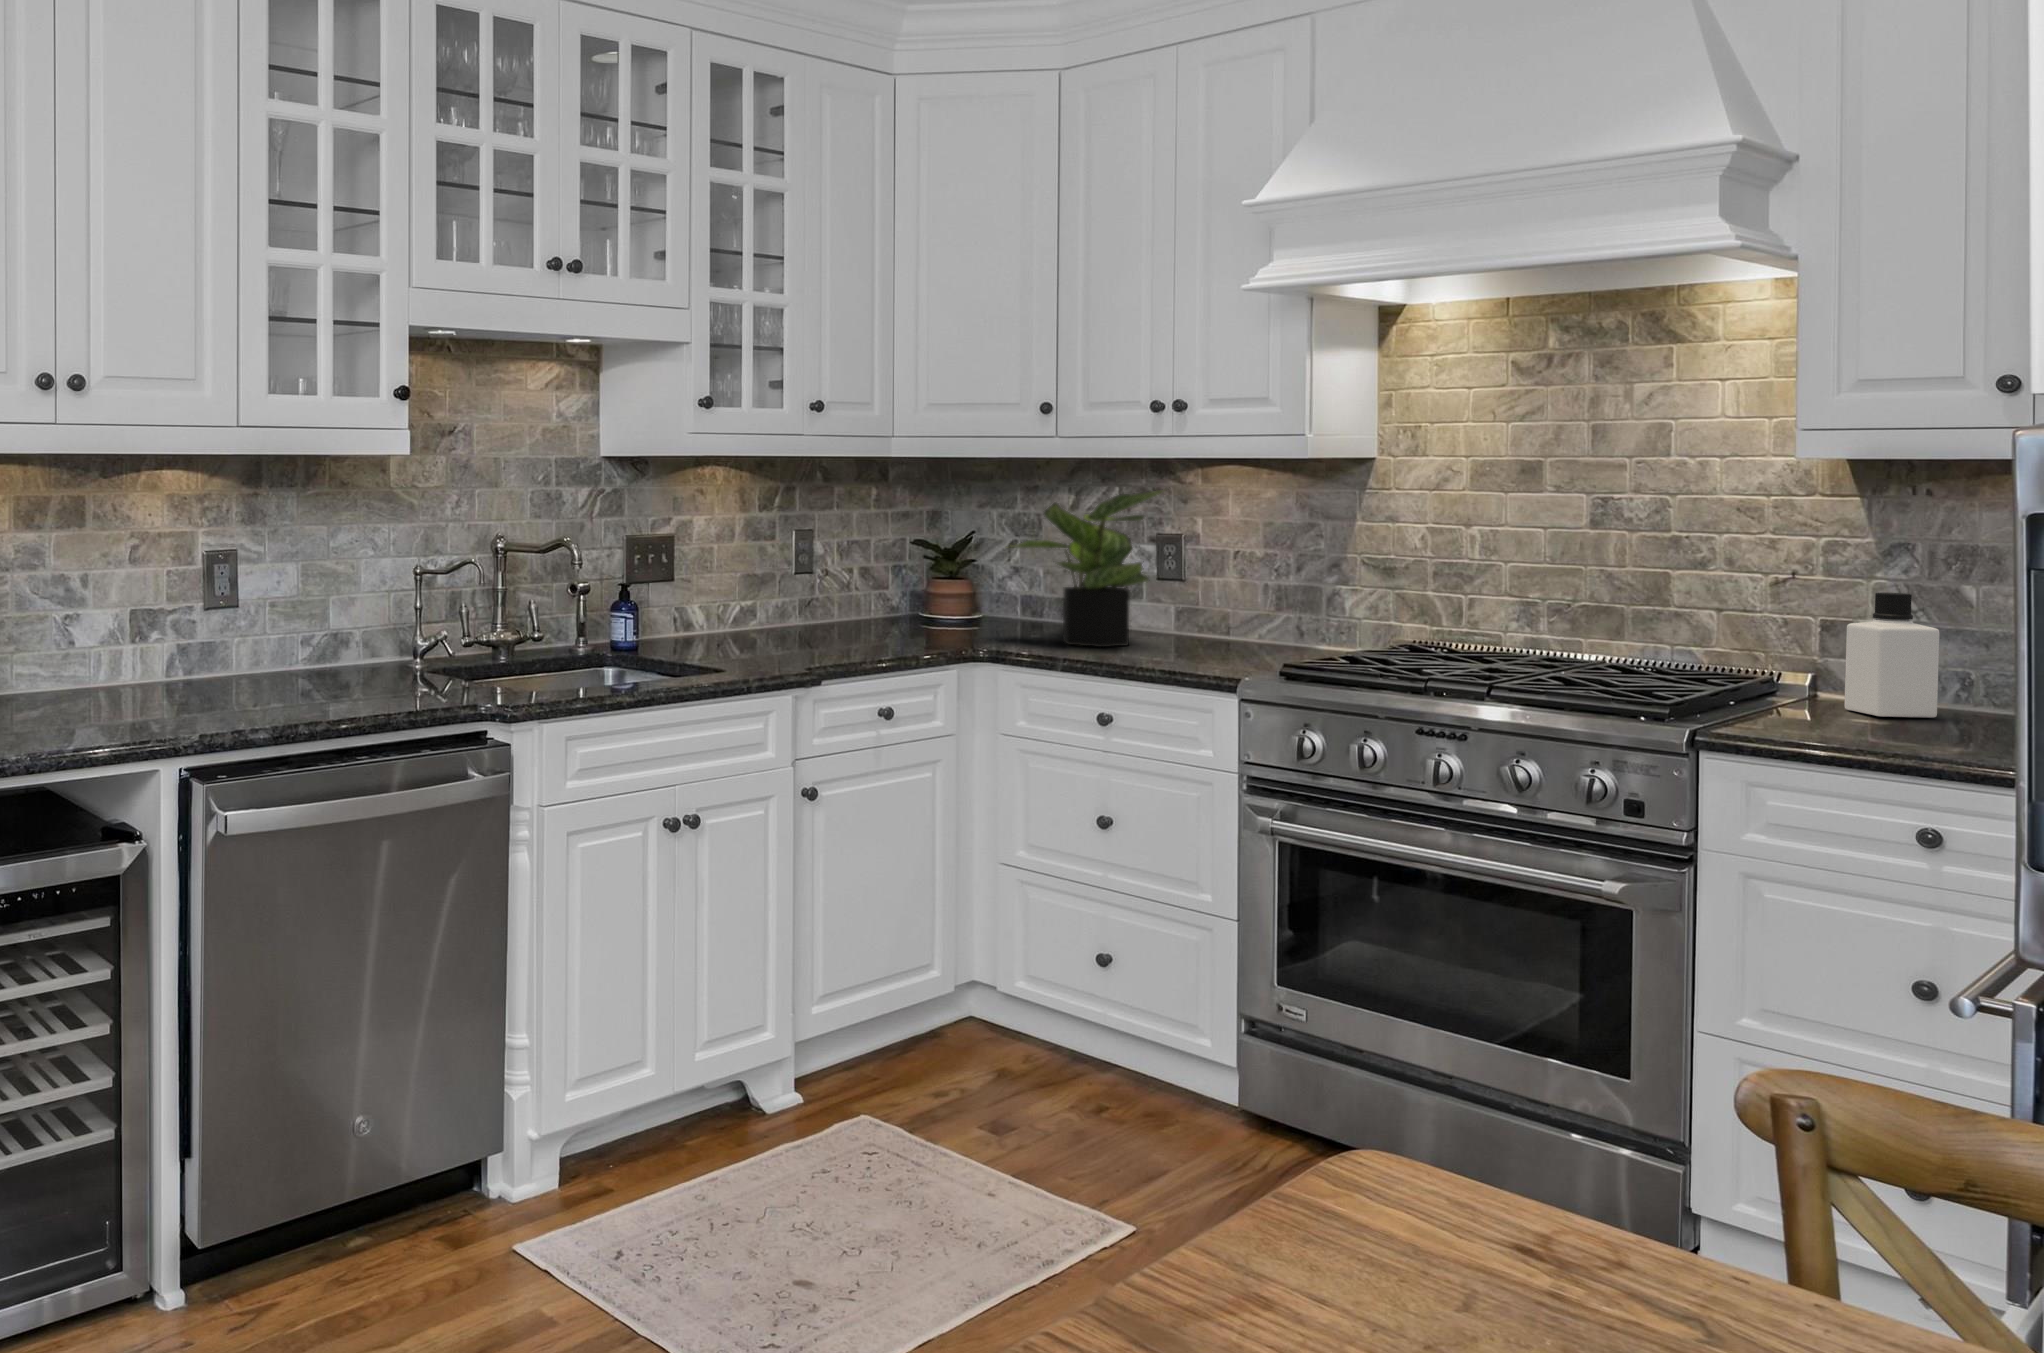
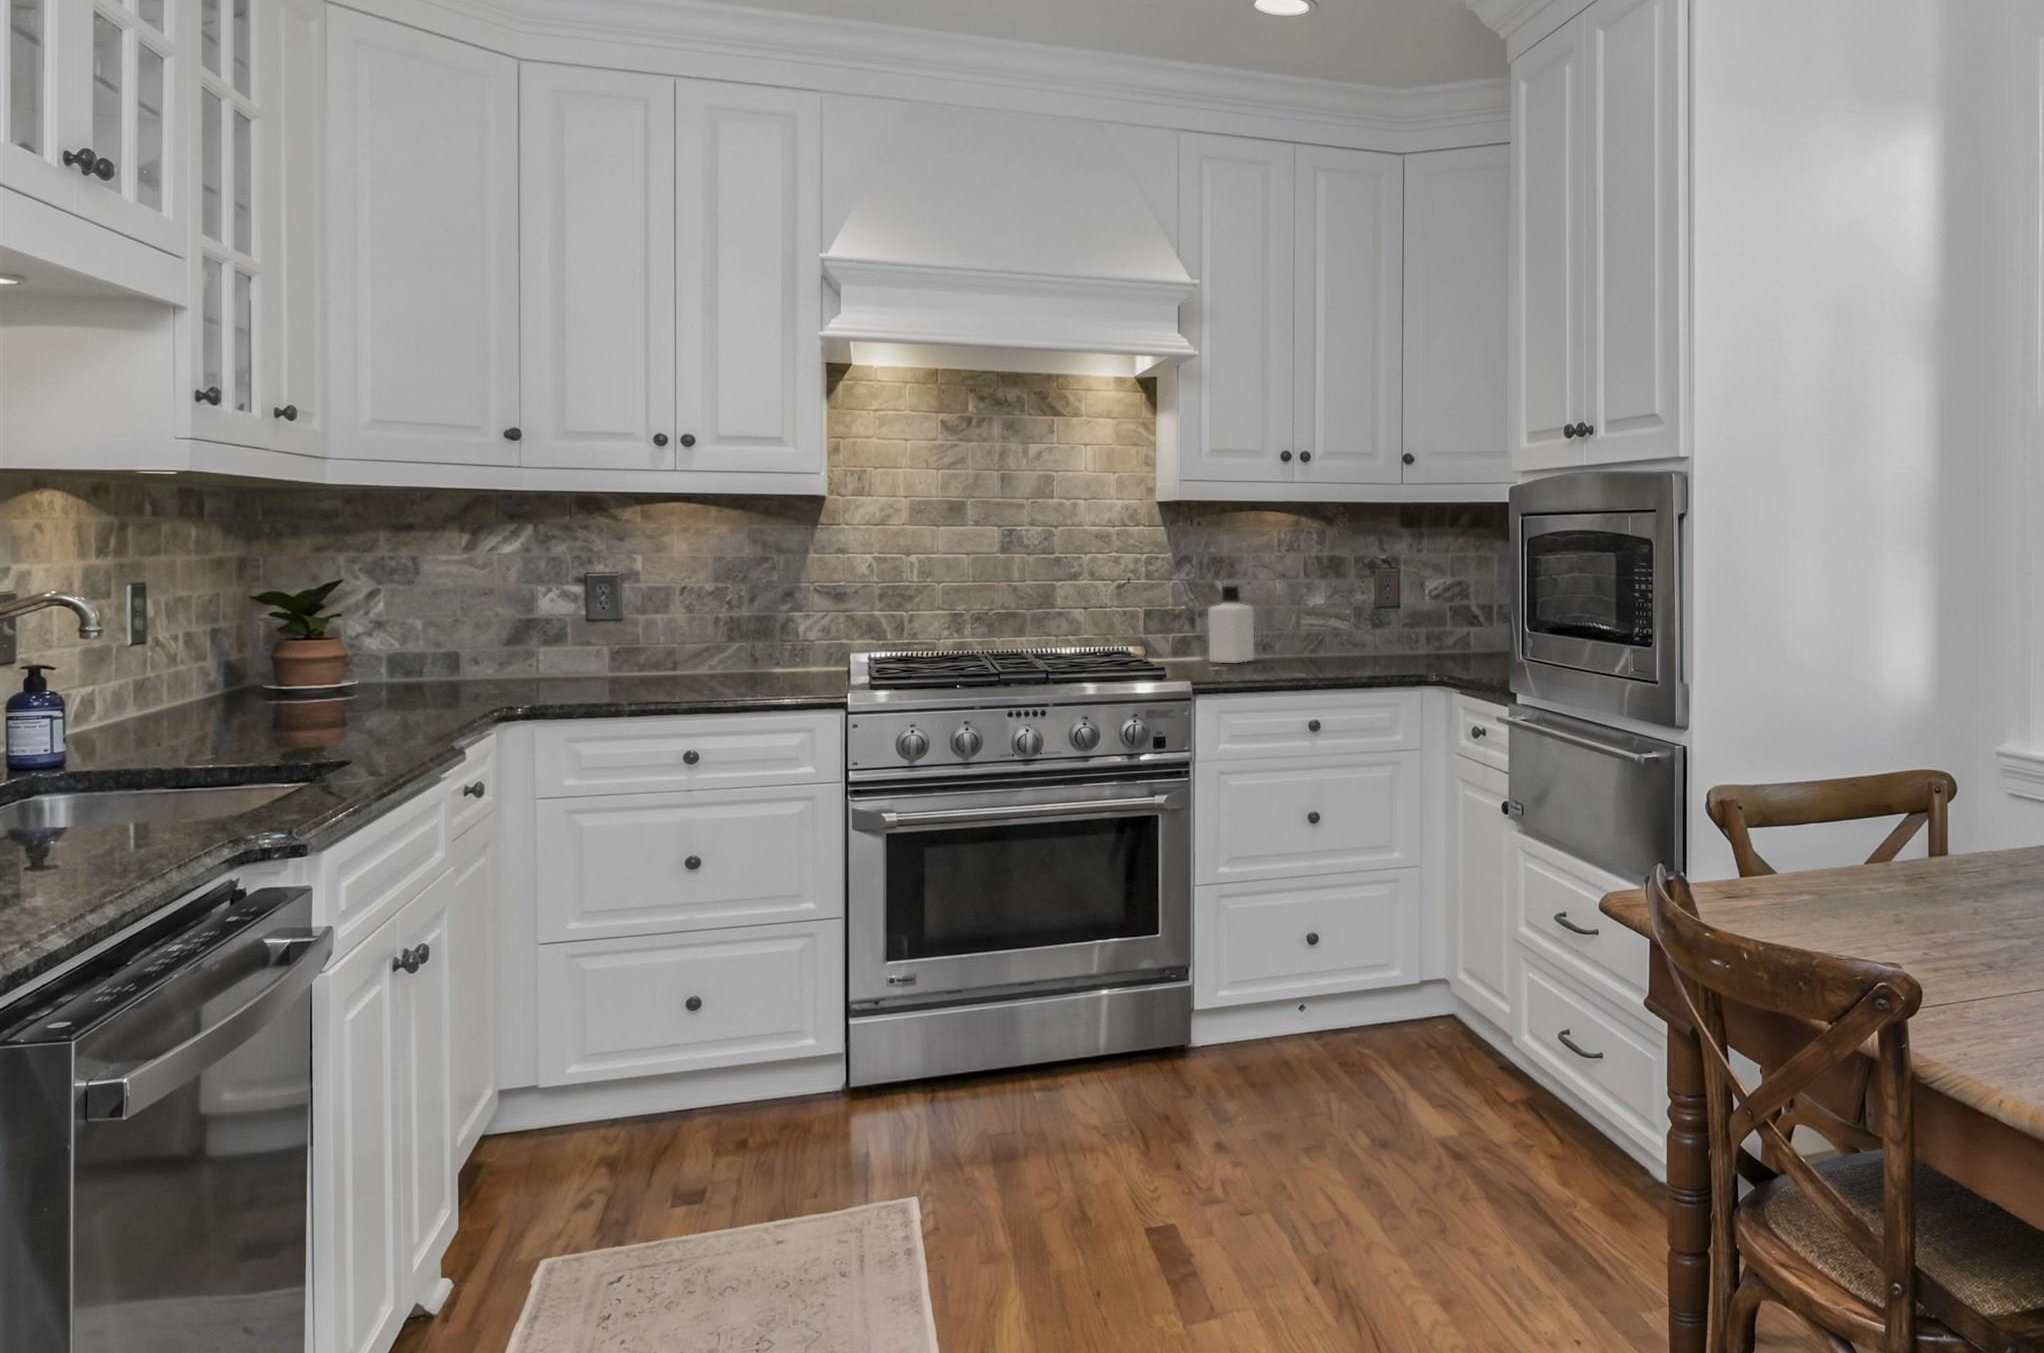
potted plant: present [1014,490,1164,647] -> none [491,522,695,691]

